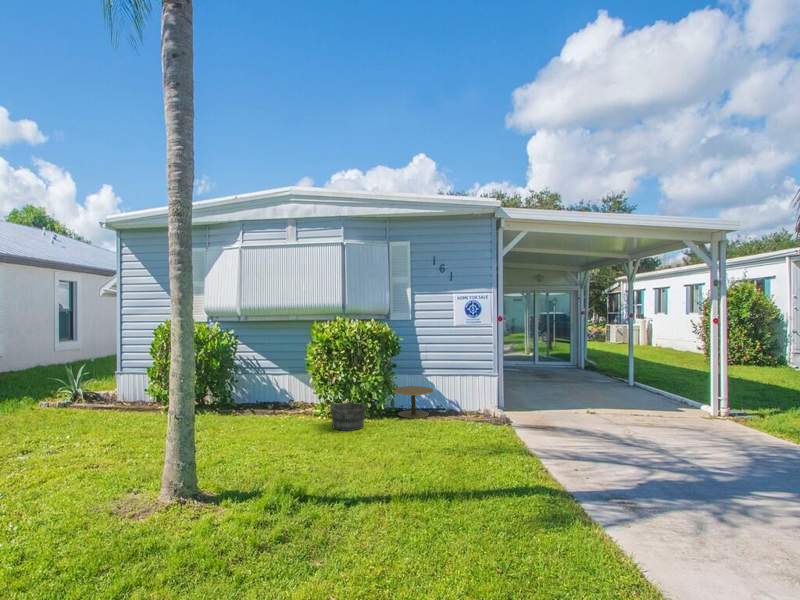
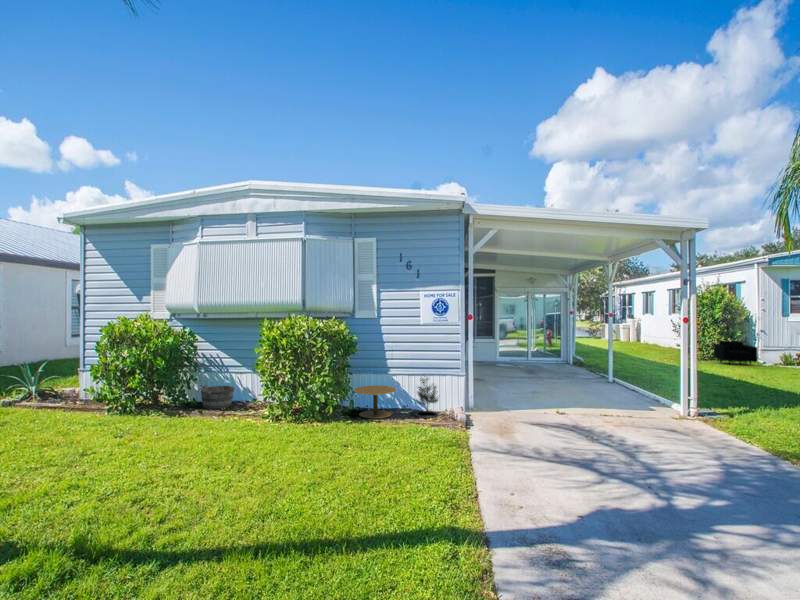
armchair: none [742,340,787,366] -> present [714,341,758,366]
potted tree: none [451,374,476,418] -> present [416,376,438,418]
bucket: present [330,403,366,431] -> present [198,385,234,409]

